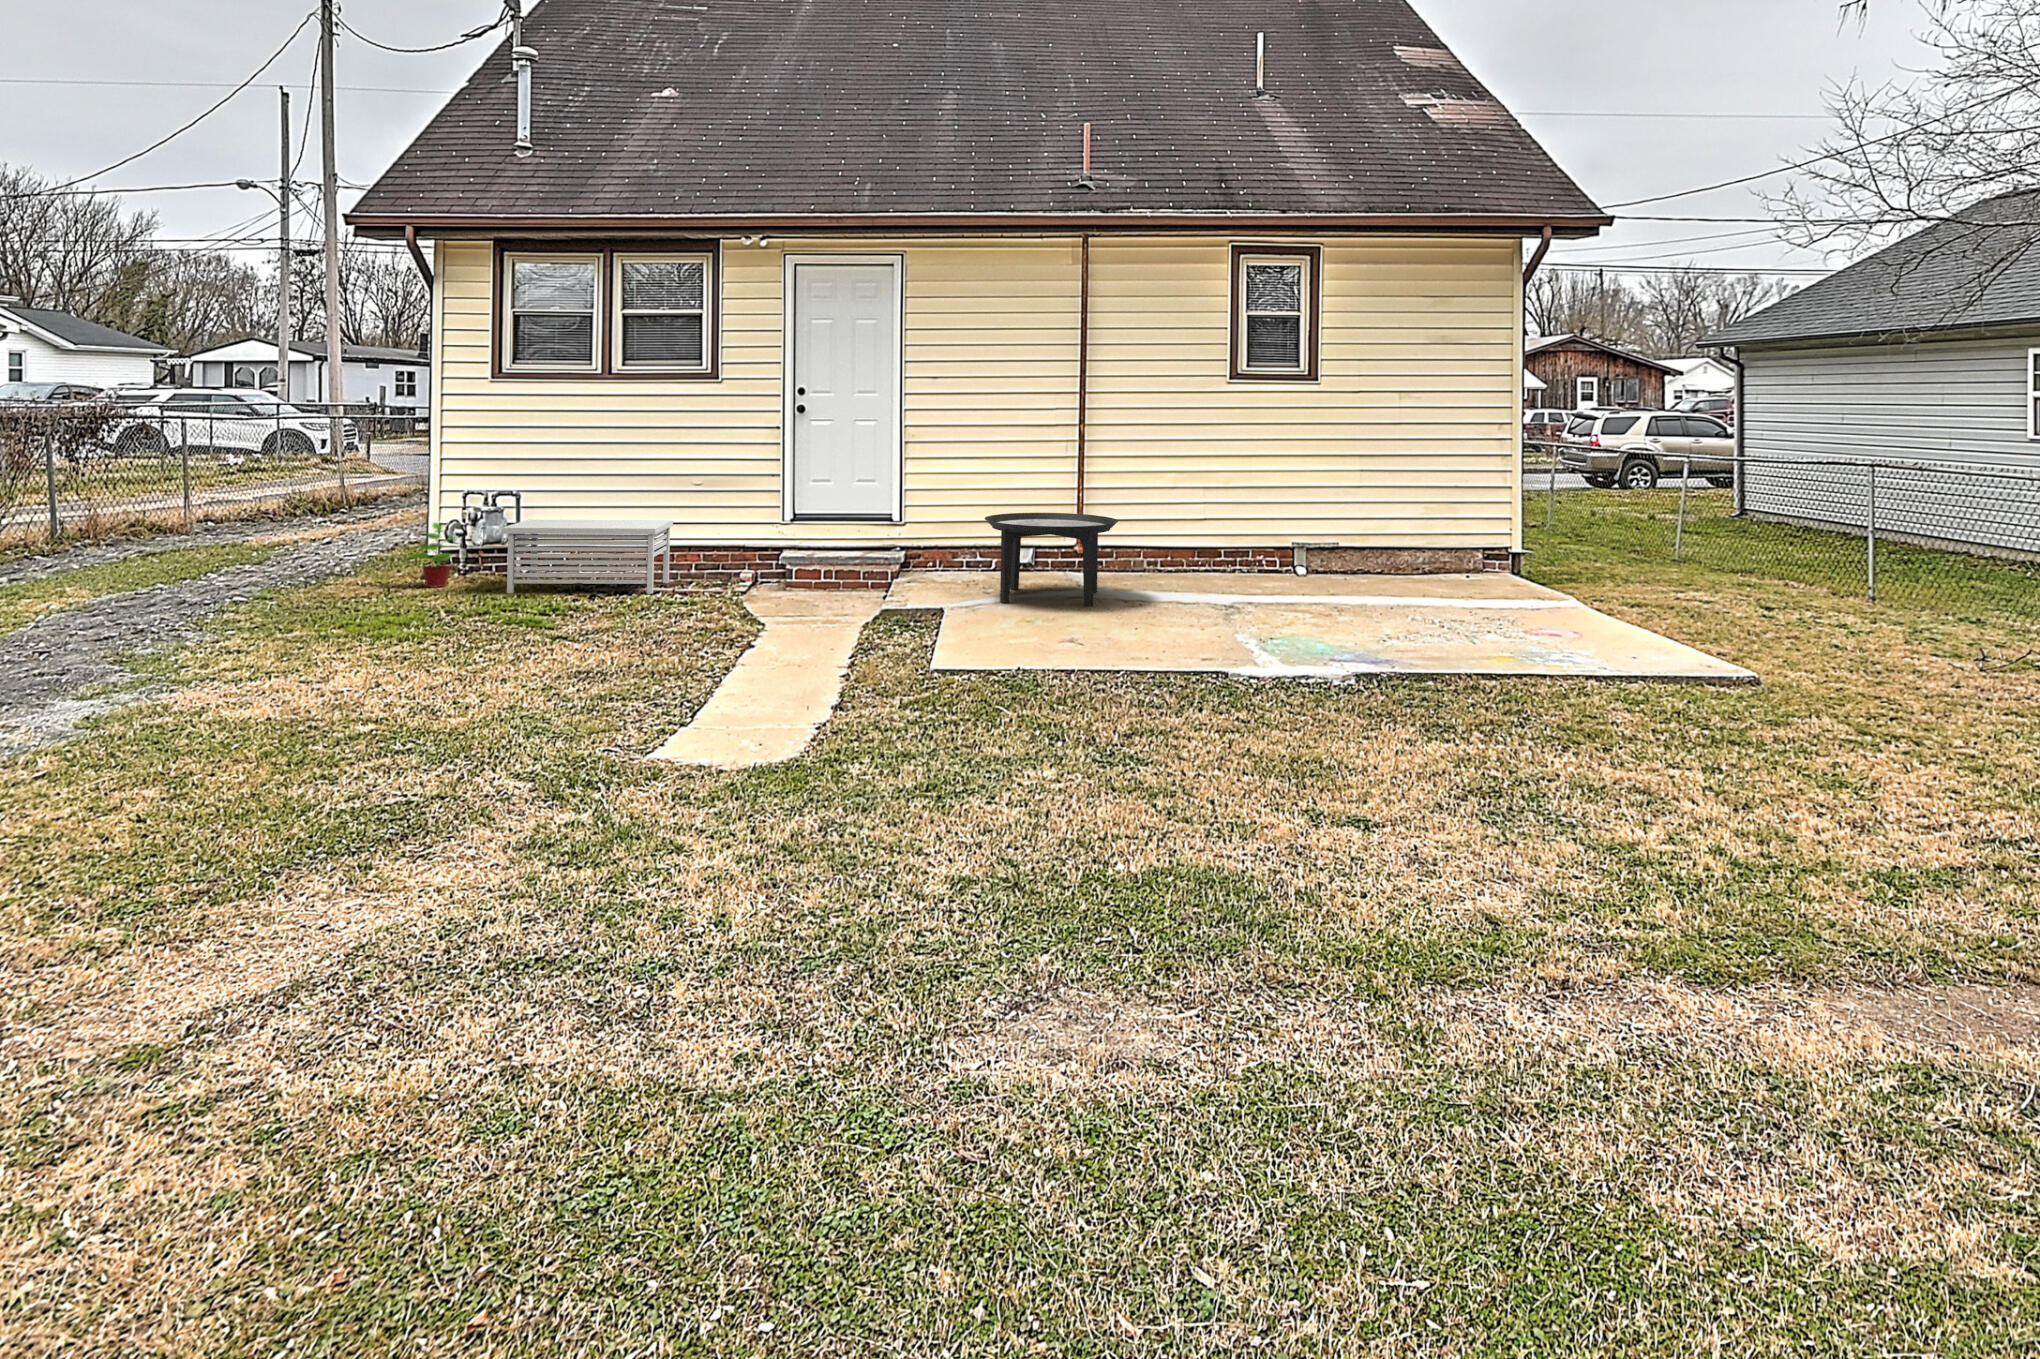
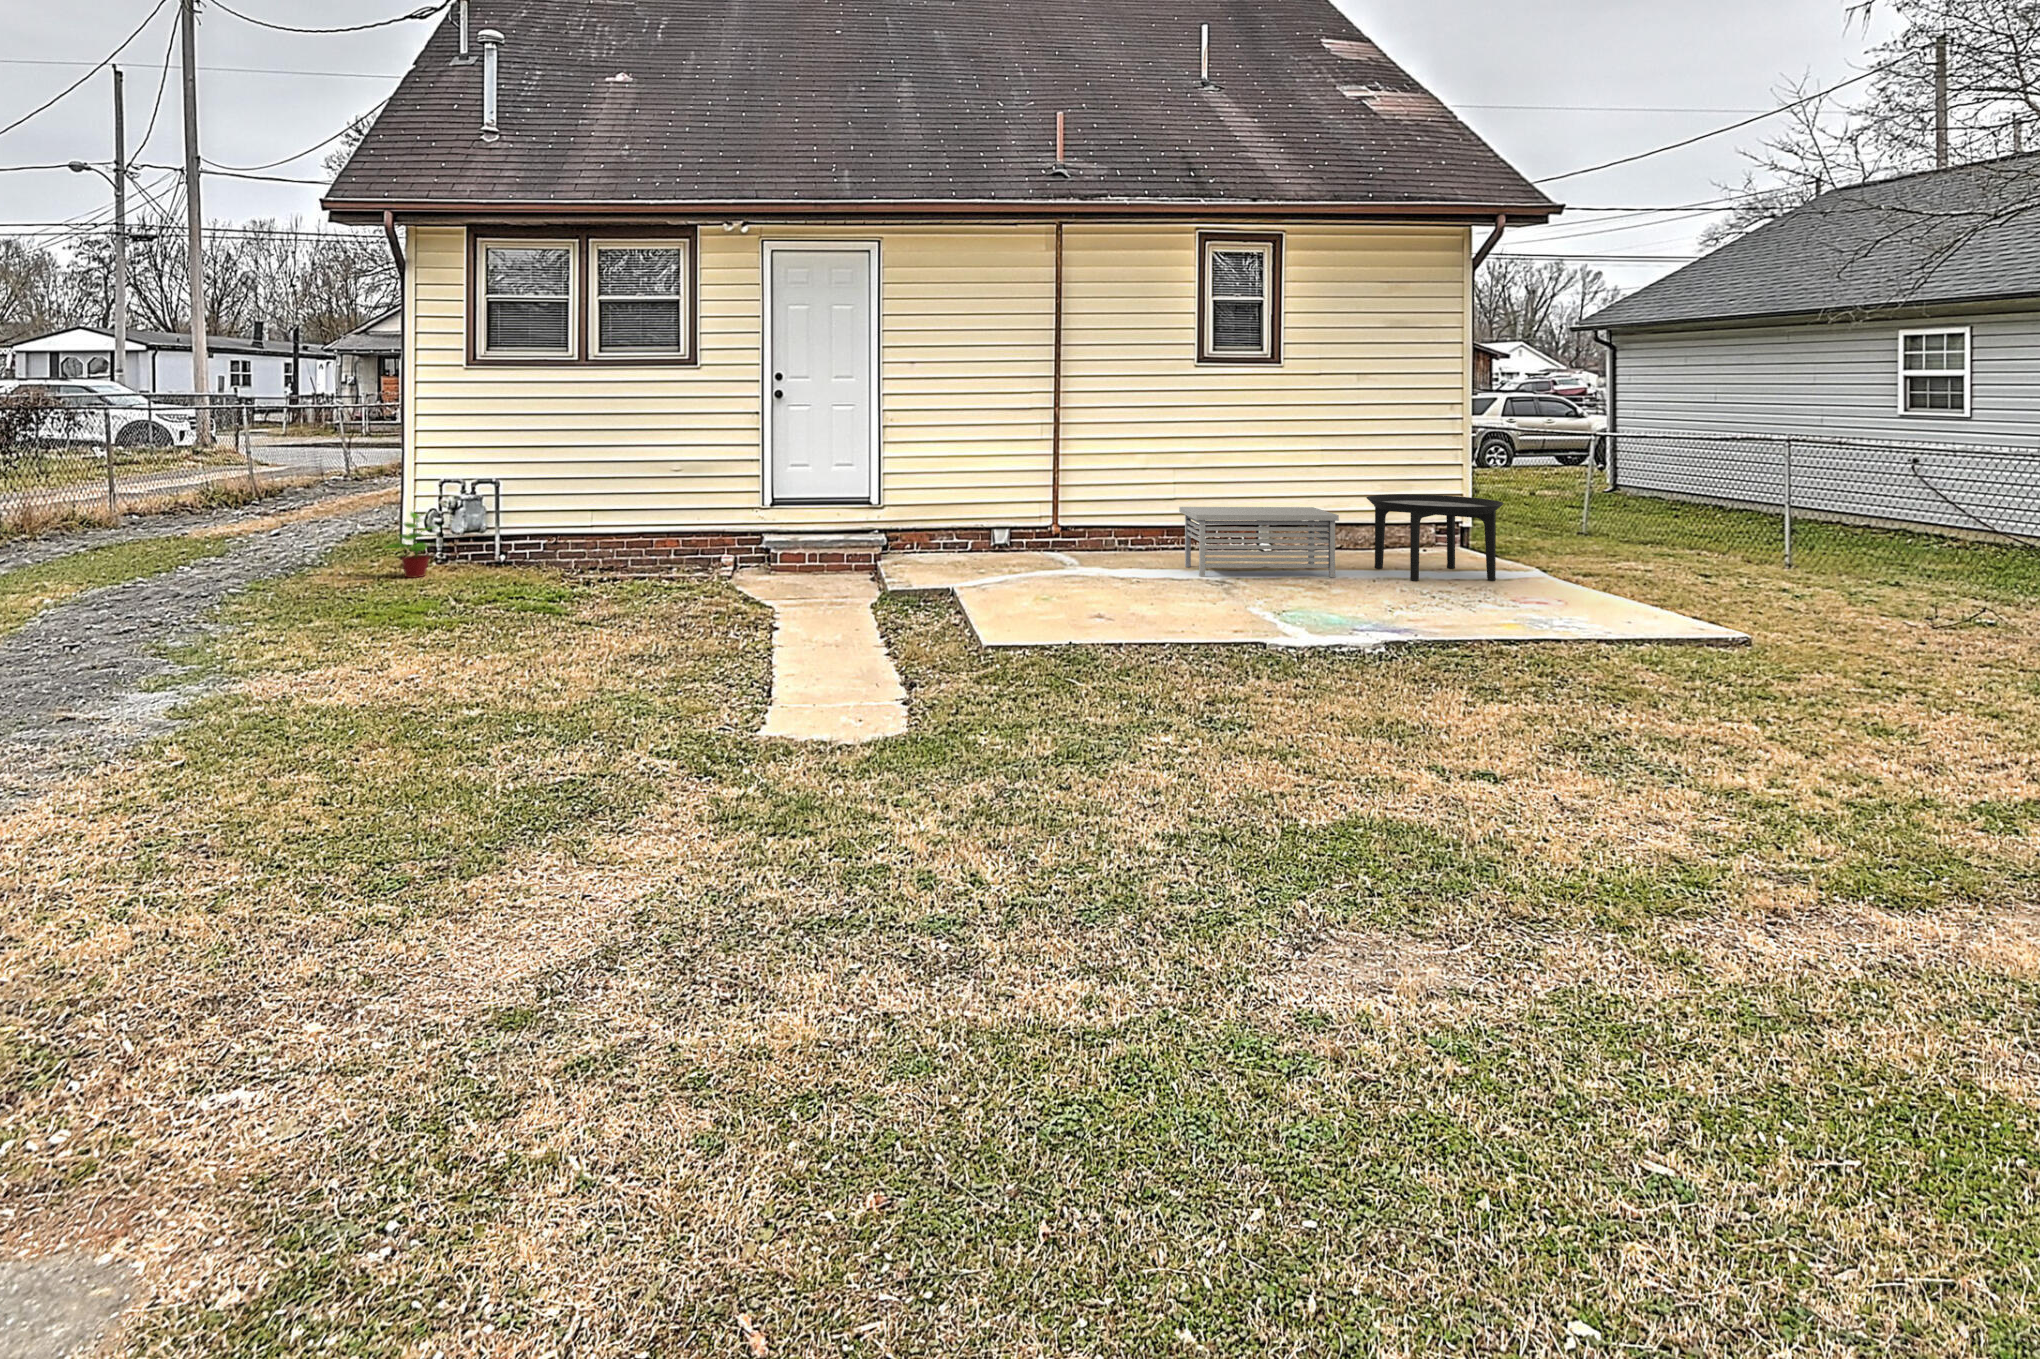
round table: present [985,513,1118,606] -> present [1366,494,1504,581]
storage bench: present [502,519,673,594] -> present [1179,507,1339,577]

